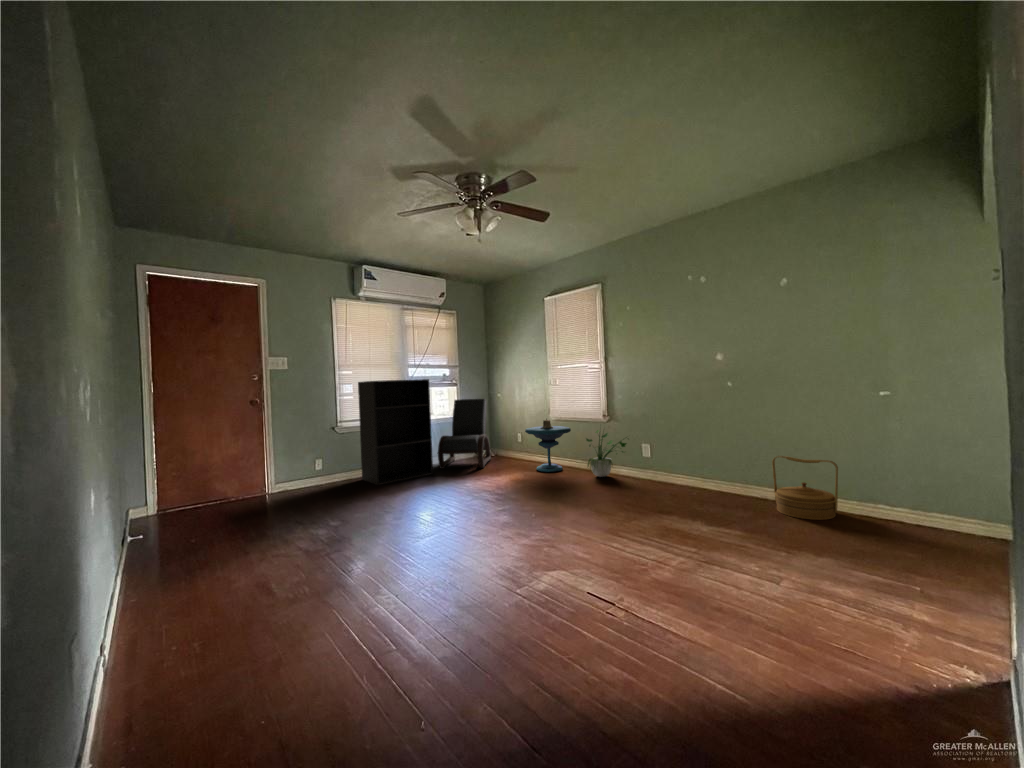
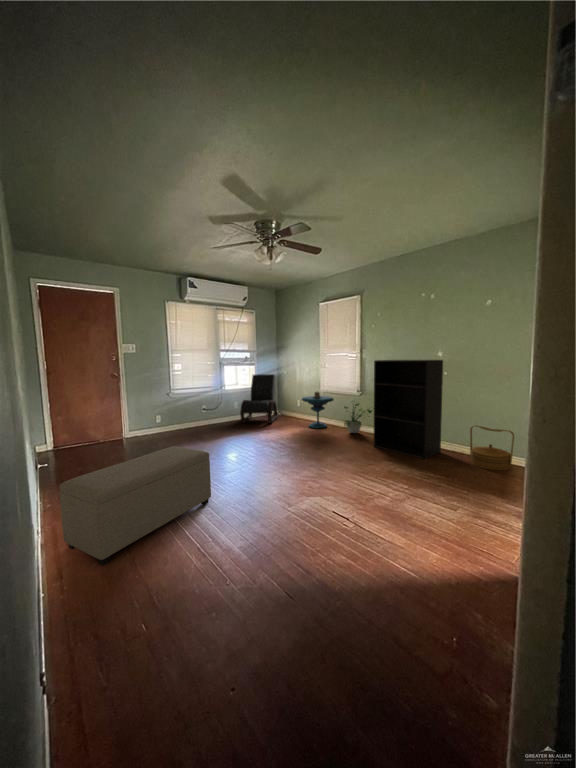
bookshelf: present [358,379,433,485] -> present [373,360,443,459]
ottoman: none [147,497,396,695] -> present [60,446,211,565]

